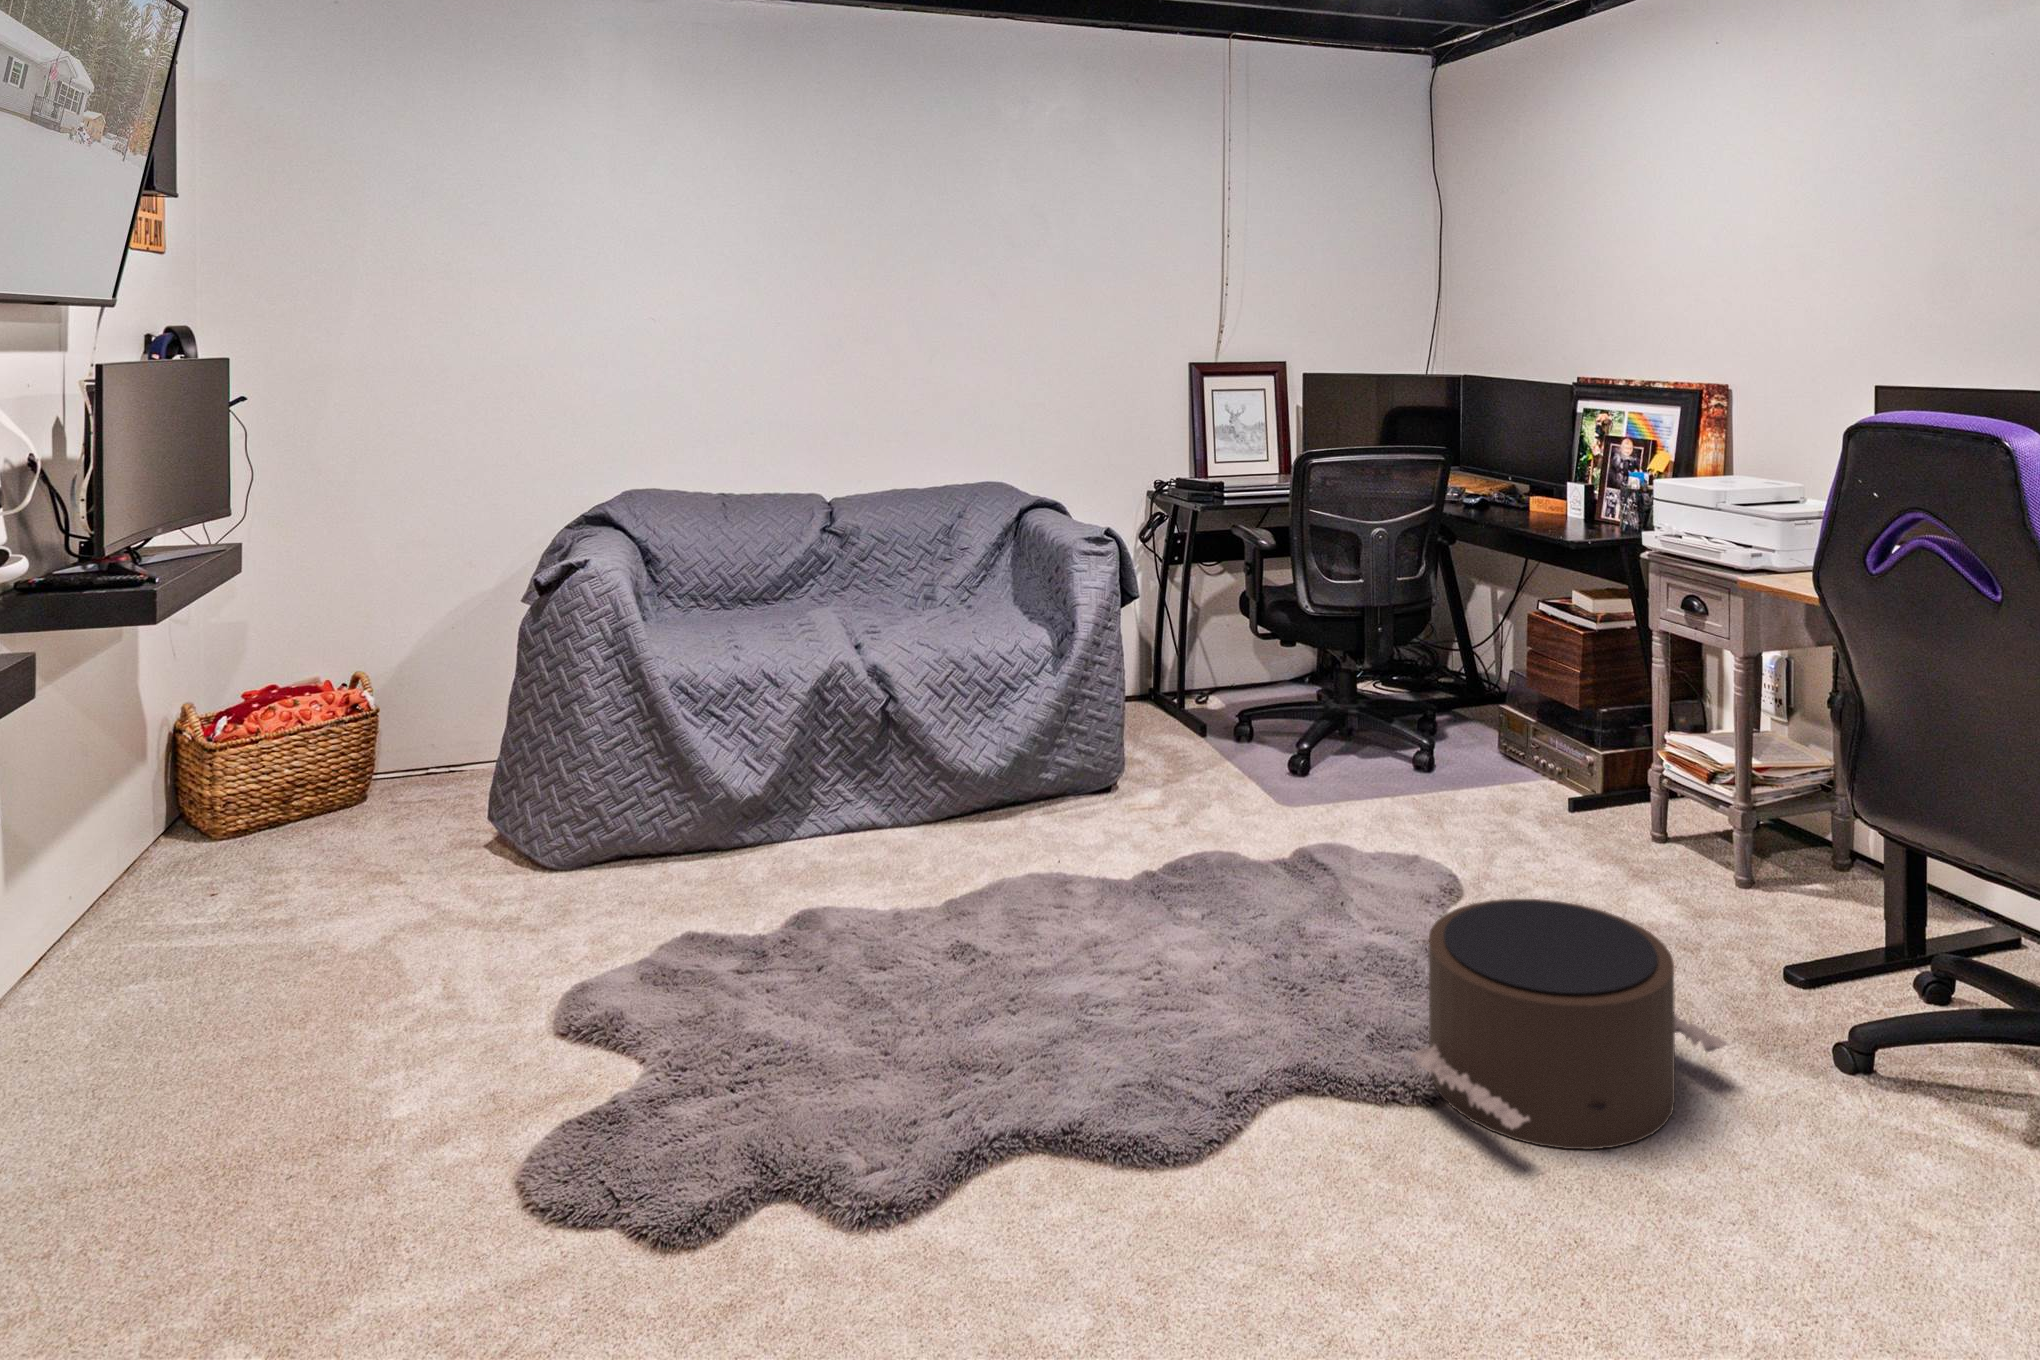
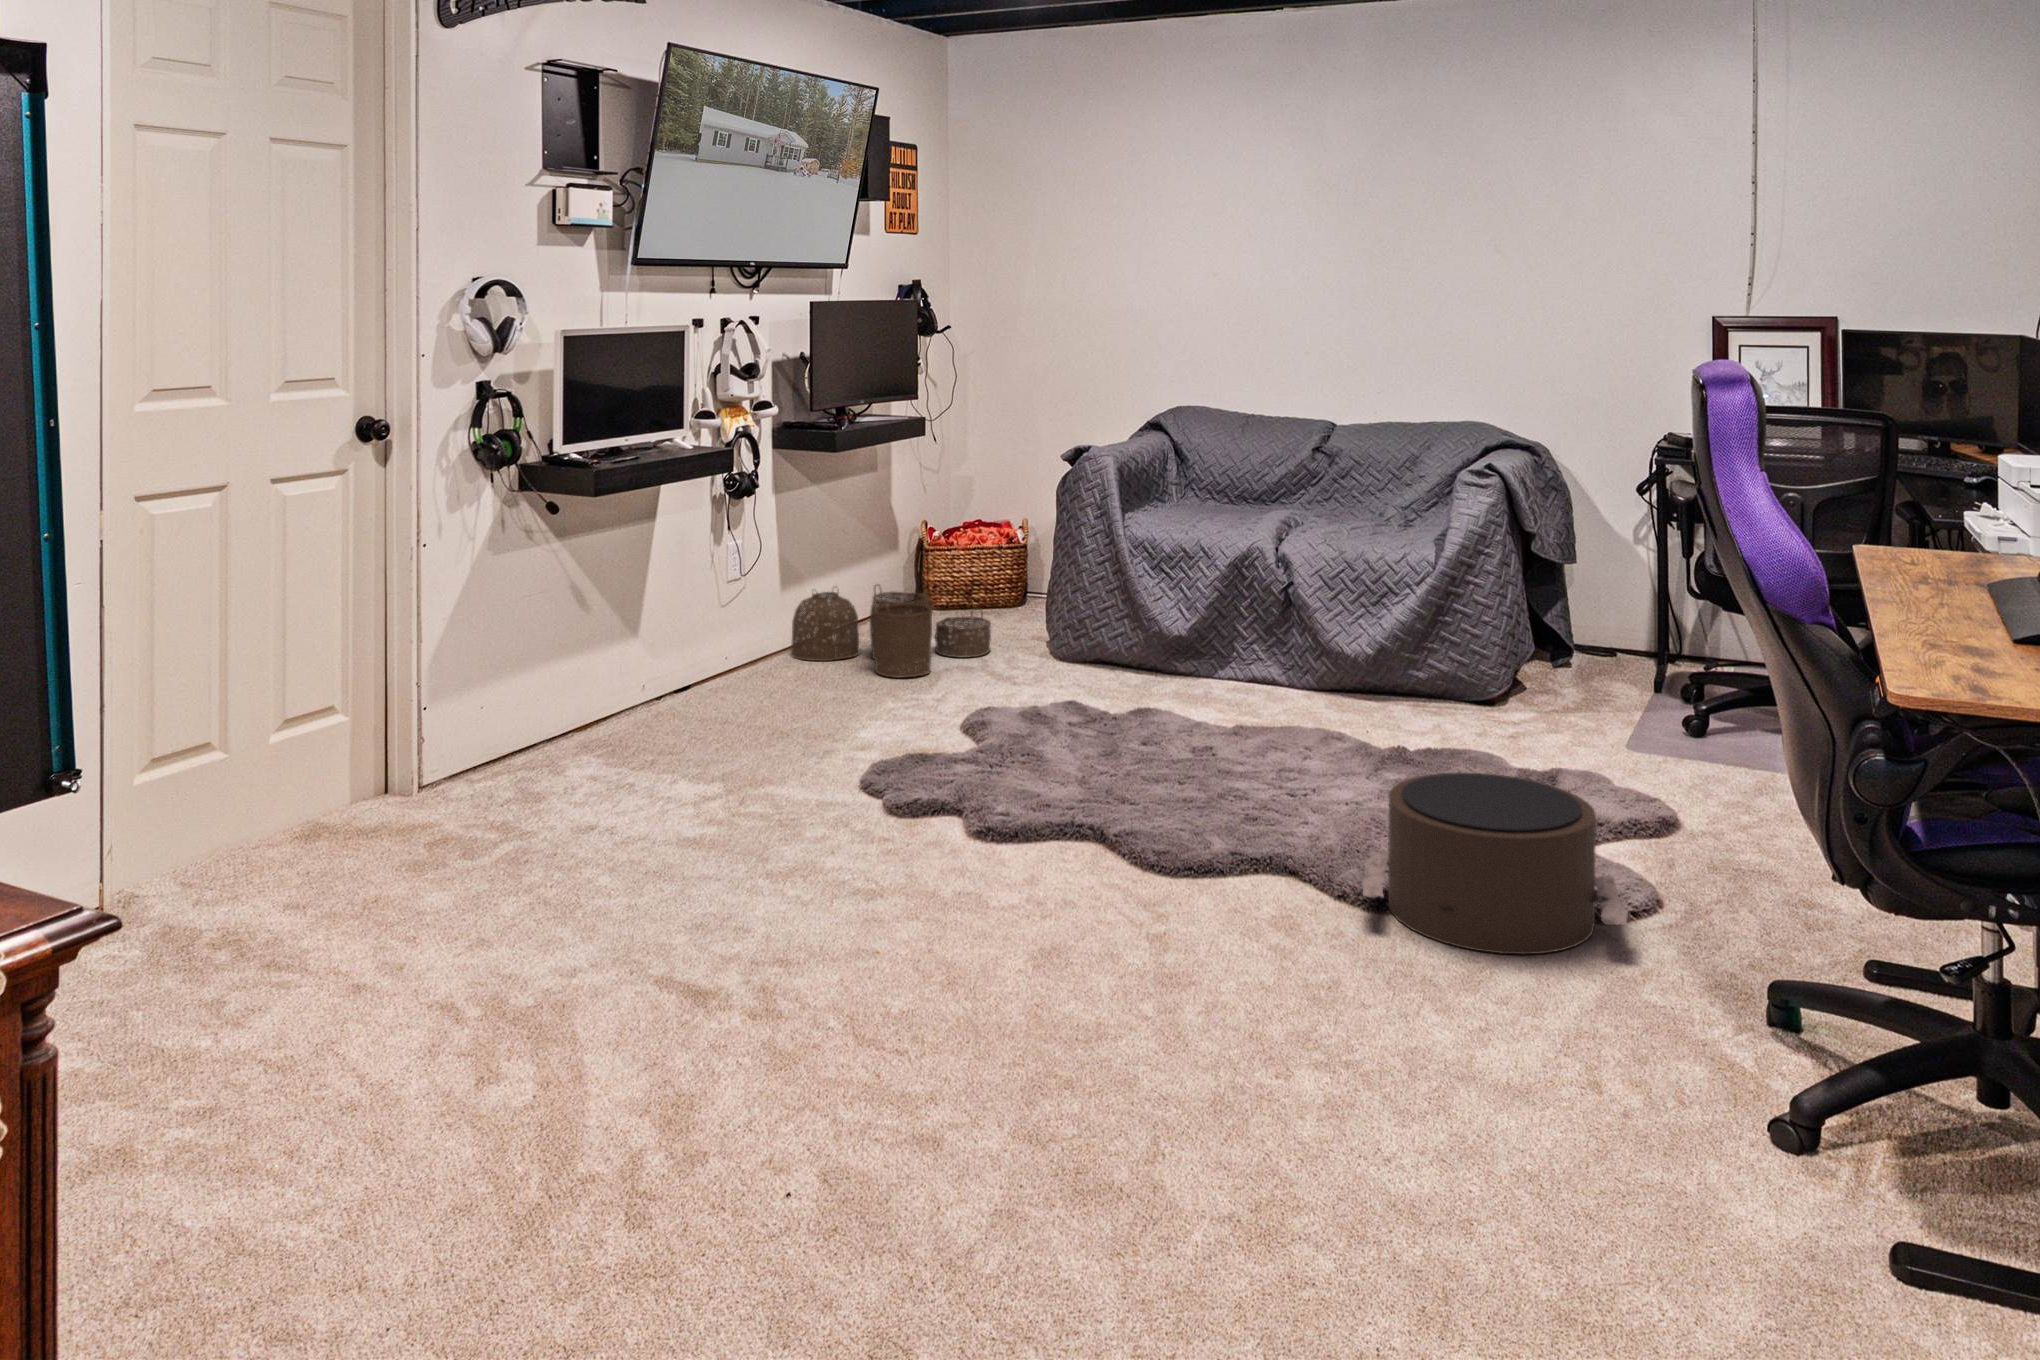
woven basket: none [50,821,439,1010] -> present [791,585,991,678]

